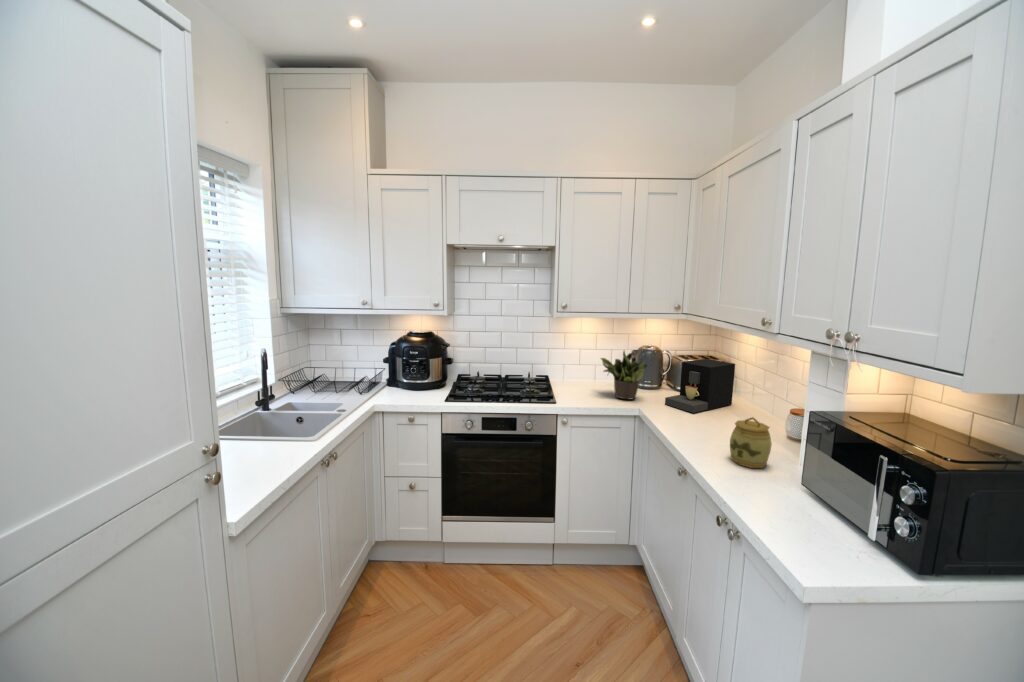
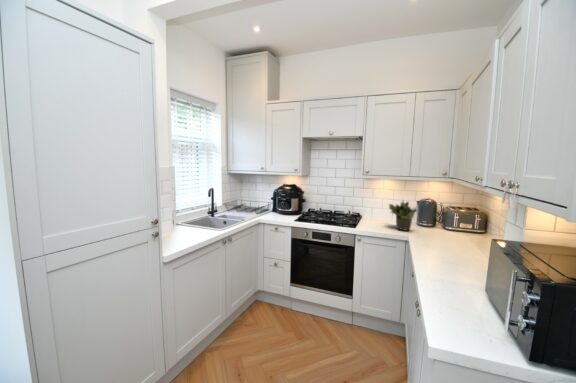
coffee maker: present [665,359,735,413] -> none [428,209,484,242]
jar: present [730,417,772,468] -> none [443,241,470,273]

